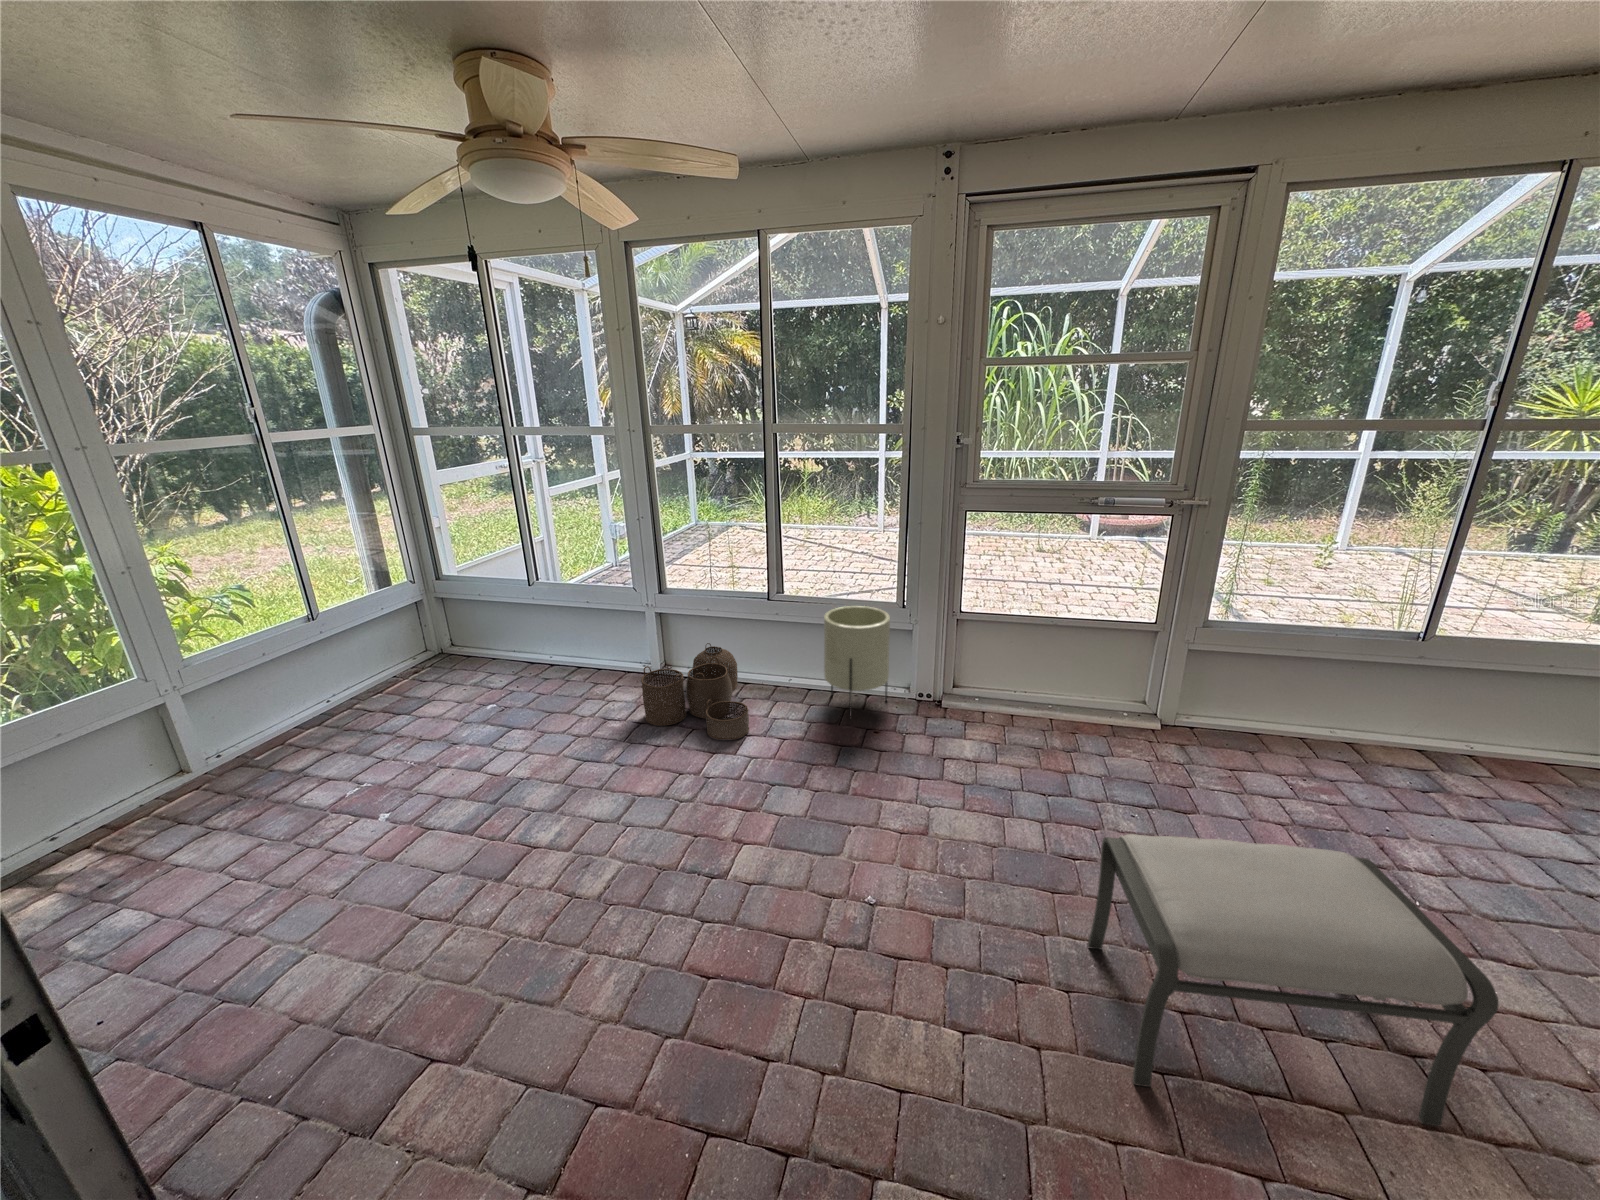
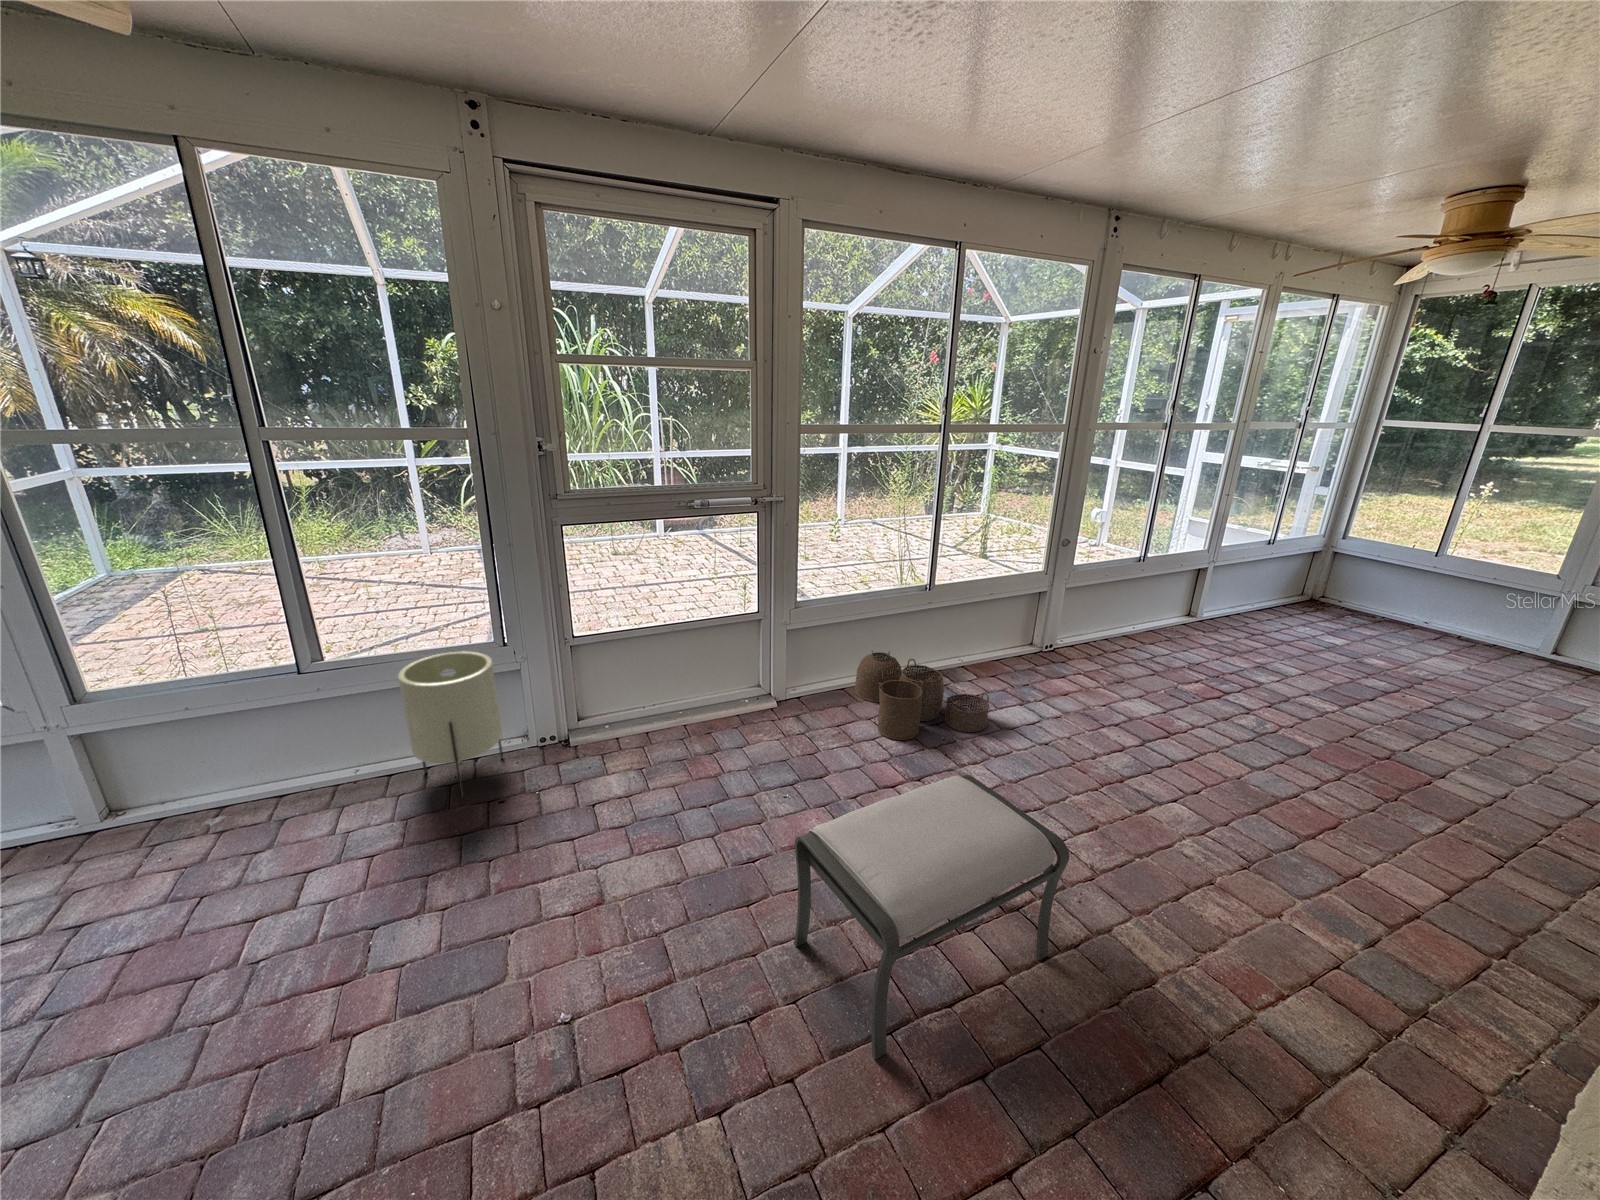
woven basket: present [641,643,749,740] -> present [855,651,989,740]

